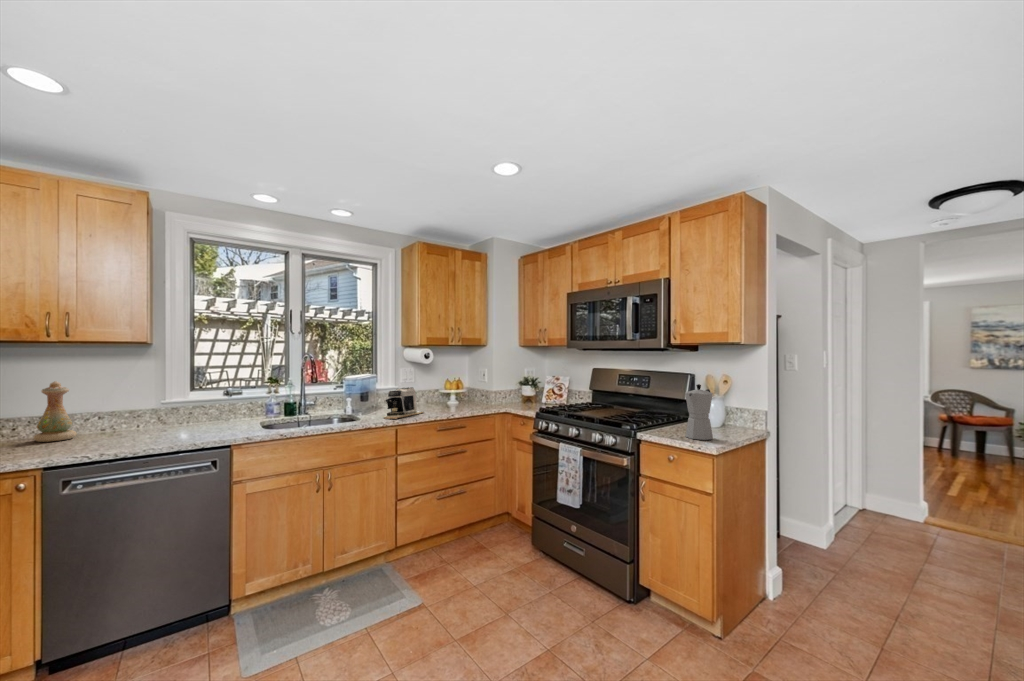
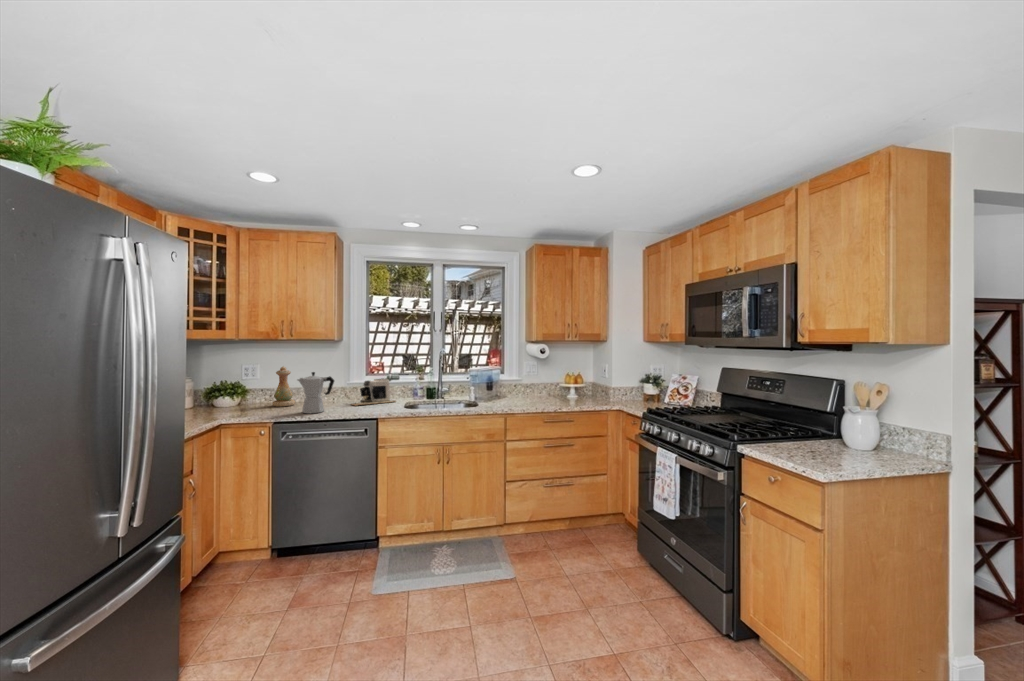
moka pot: present [685,384,713,440] -> present [298,372,334,414]
coffee maker: present [385,387,424,419] -> present [352,378,396,406]

